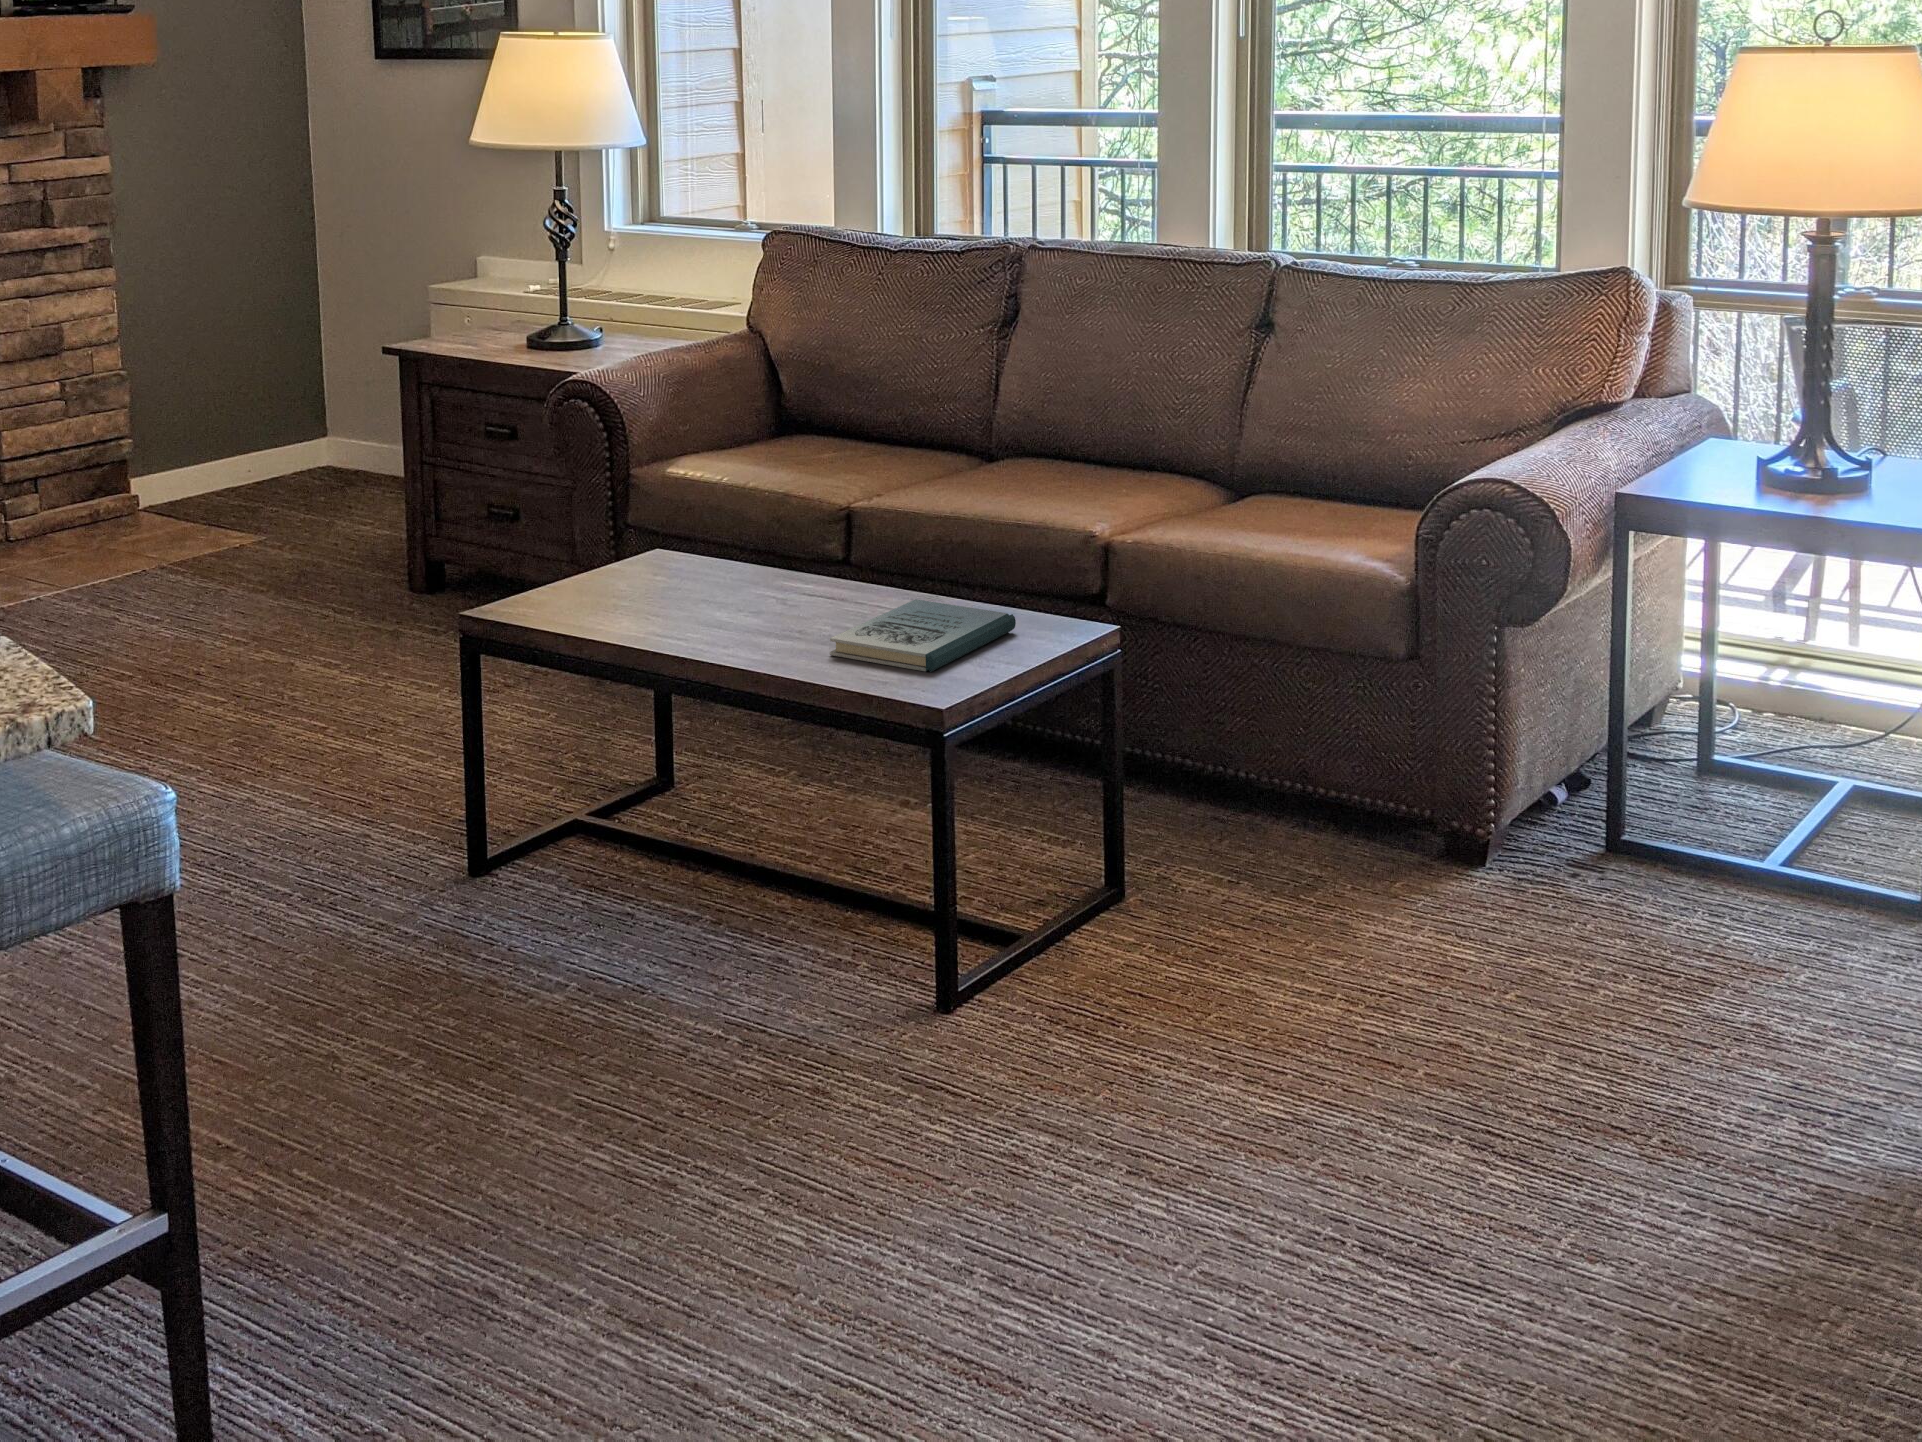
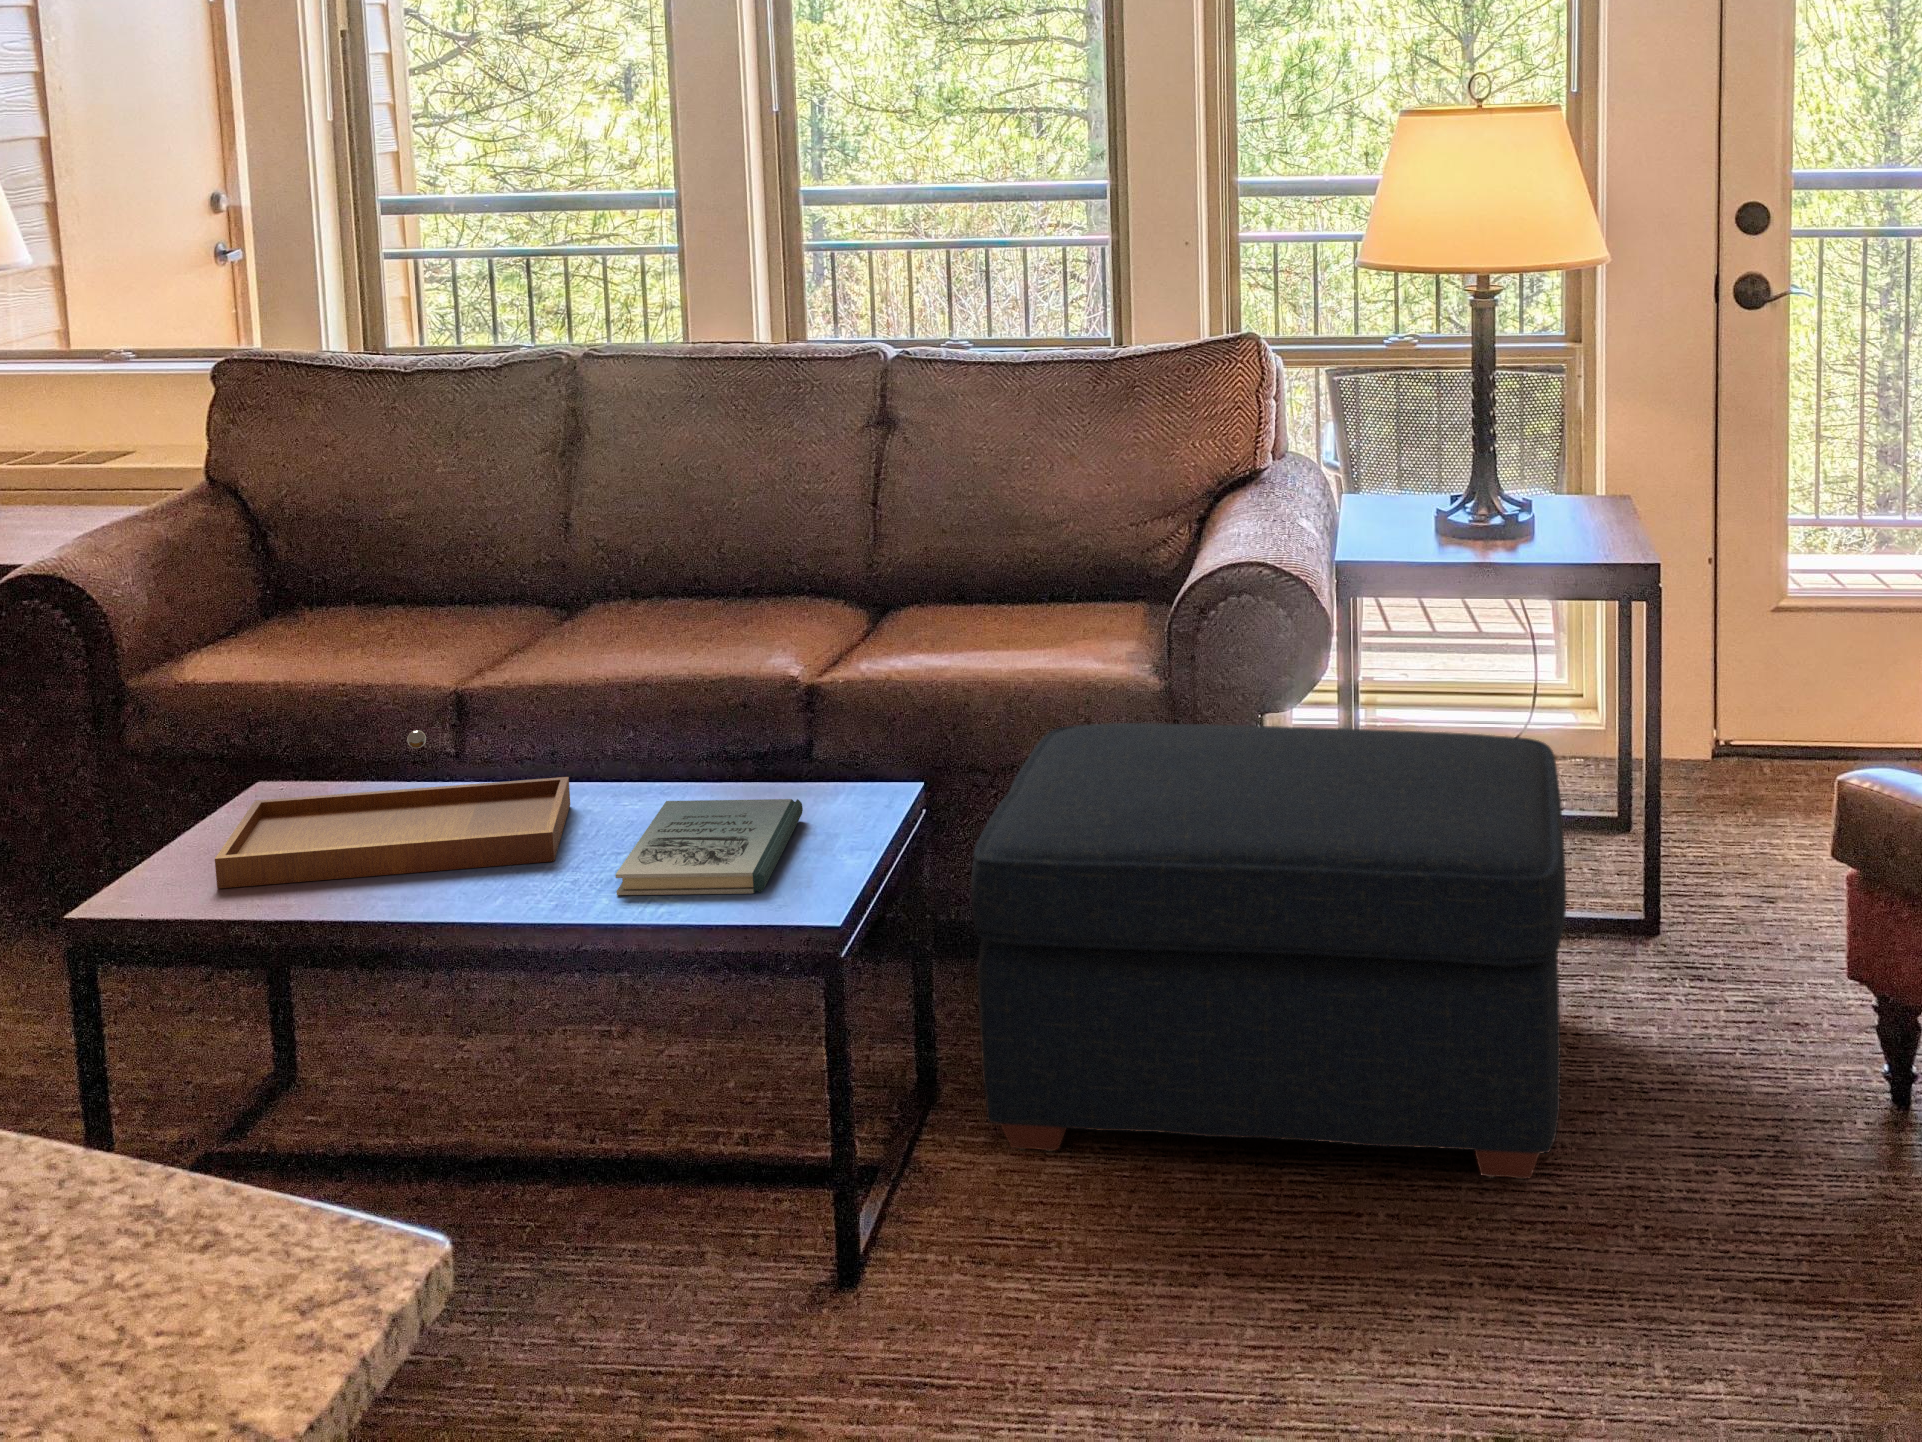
tray: none [583,513,860,627] -> present [215,730,570,888]
ottoman: none [1122,605,1750,1076] -> present [971,723,1566,1179]

